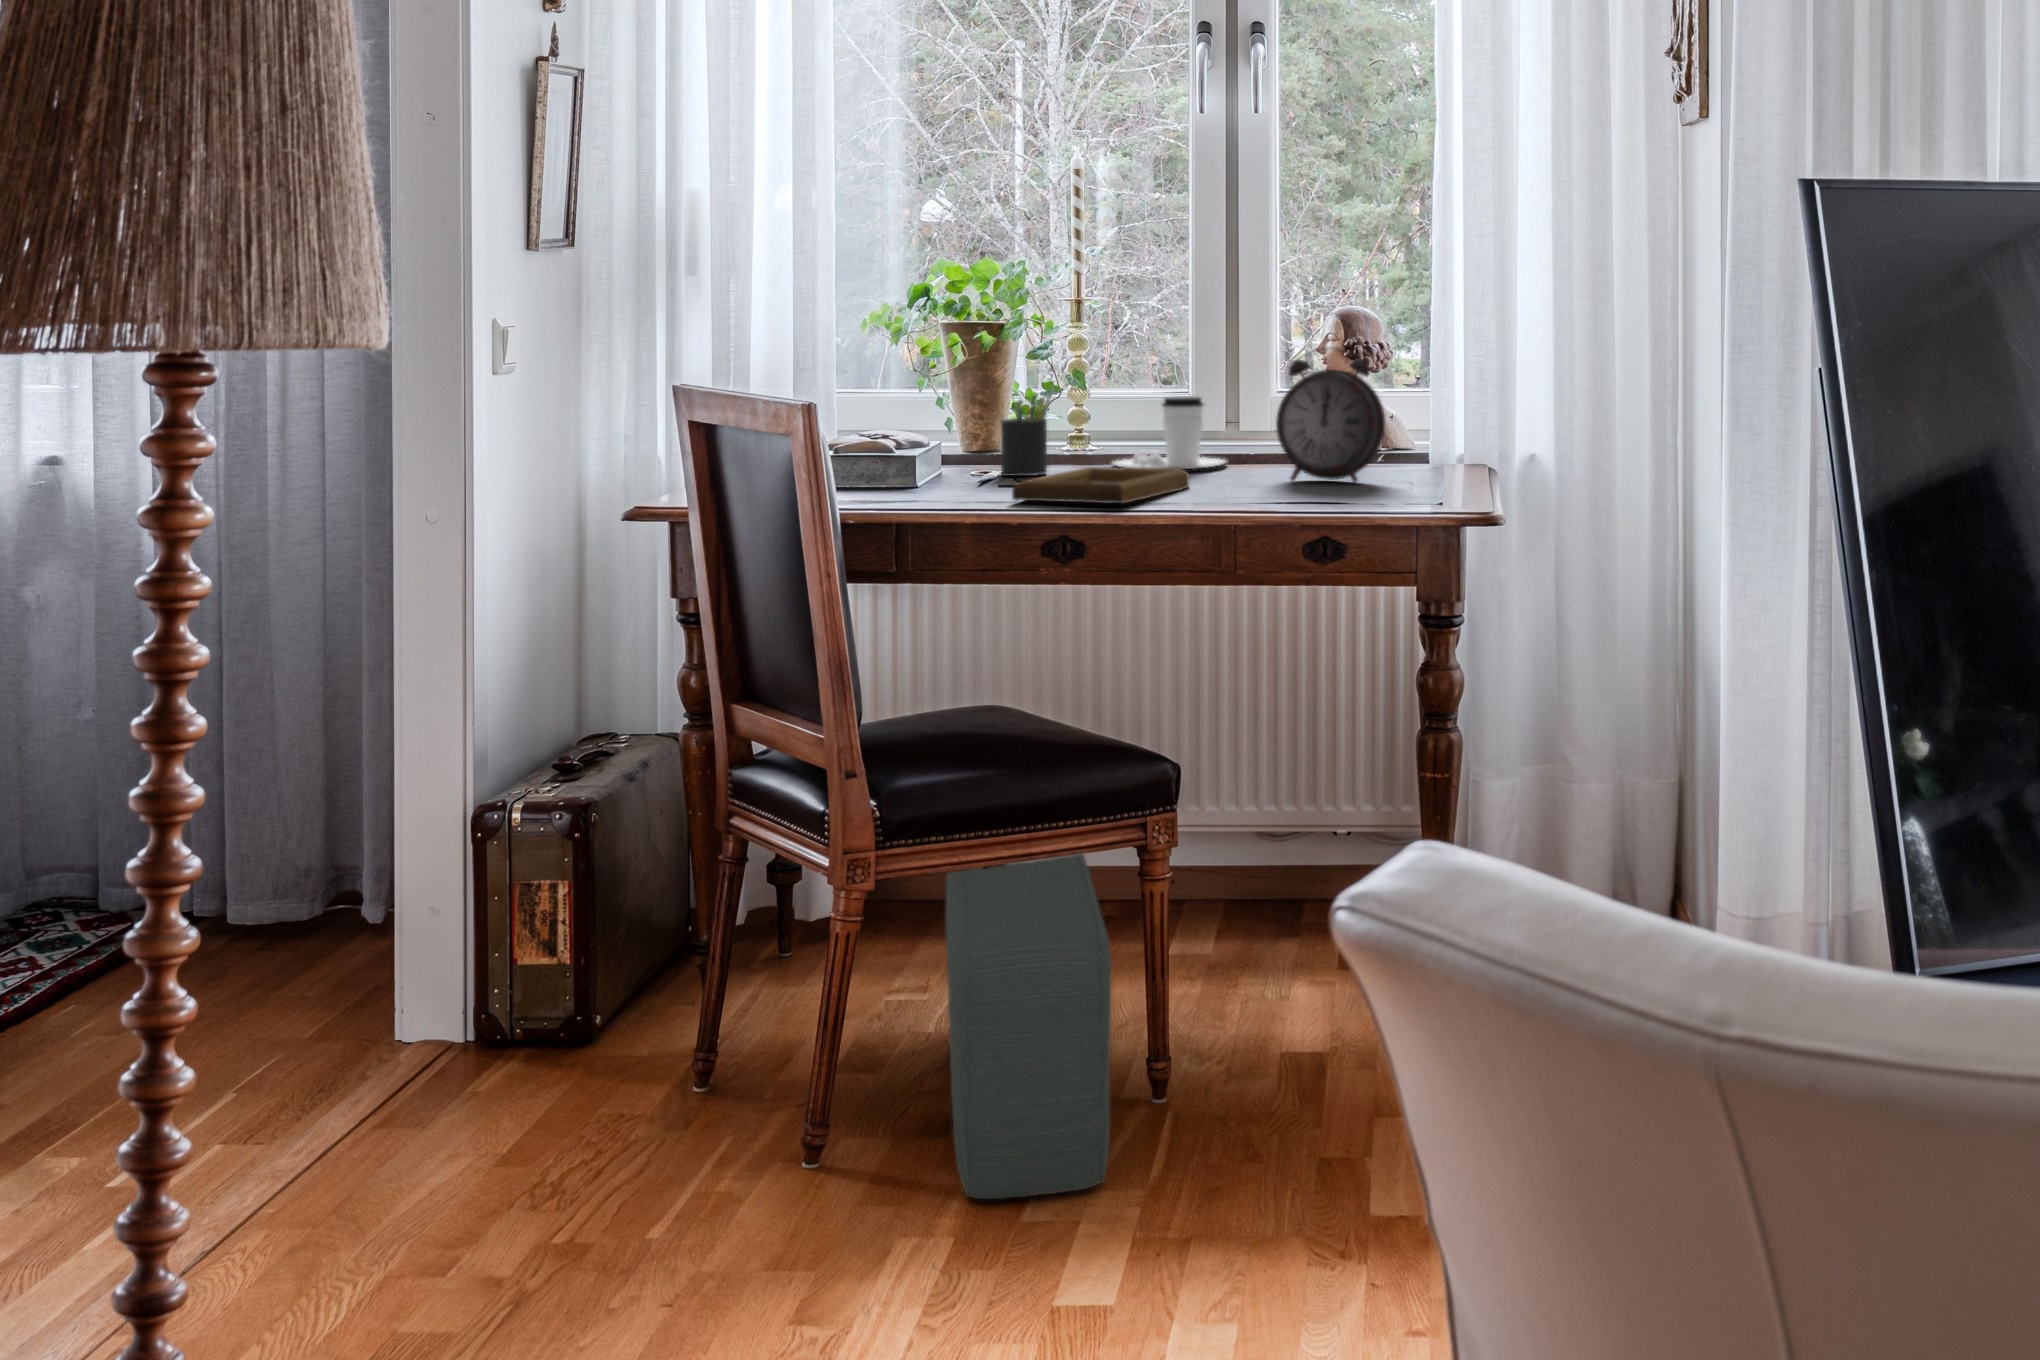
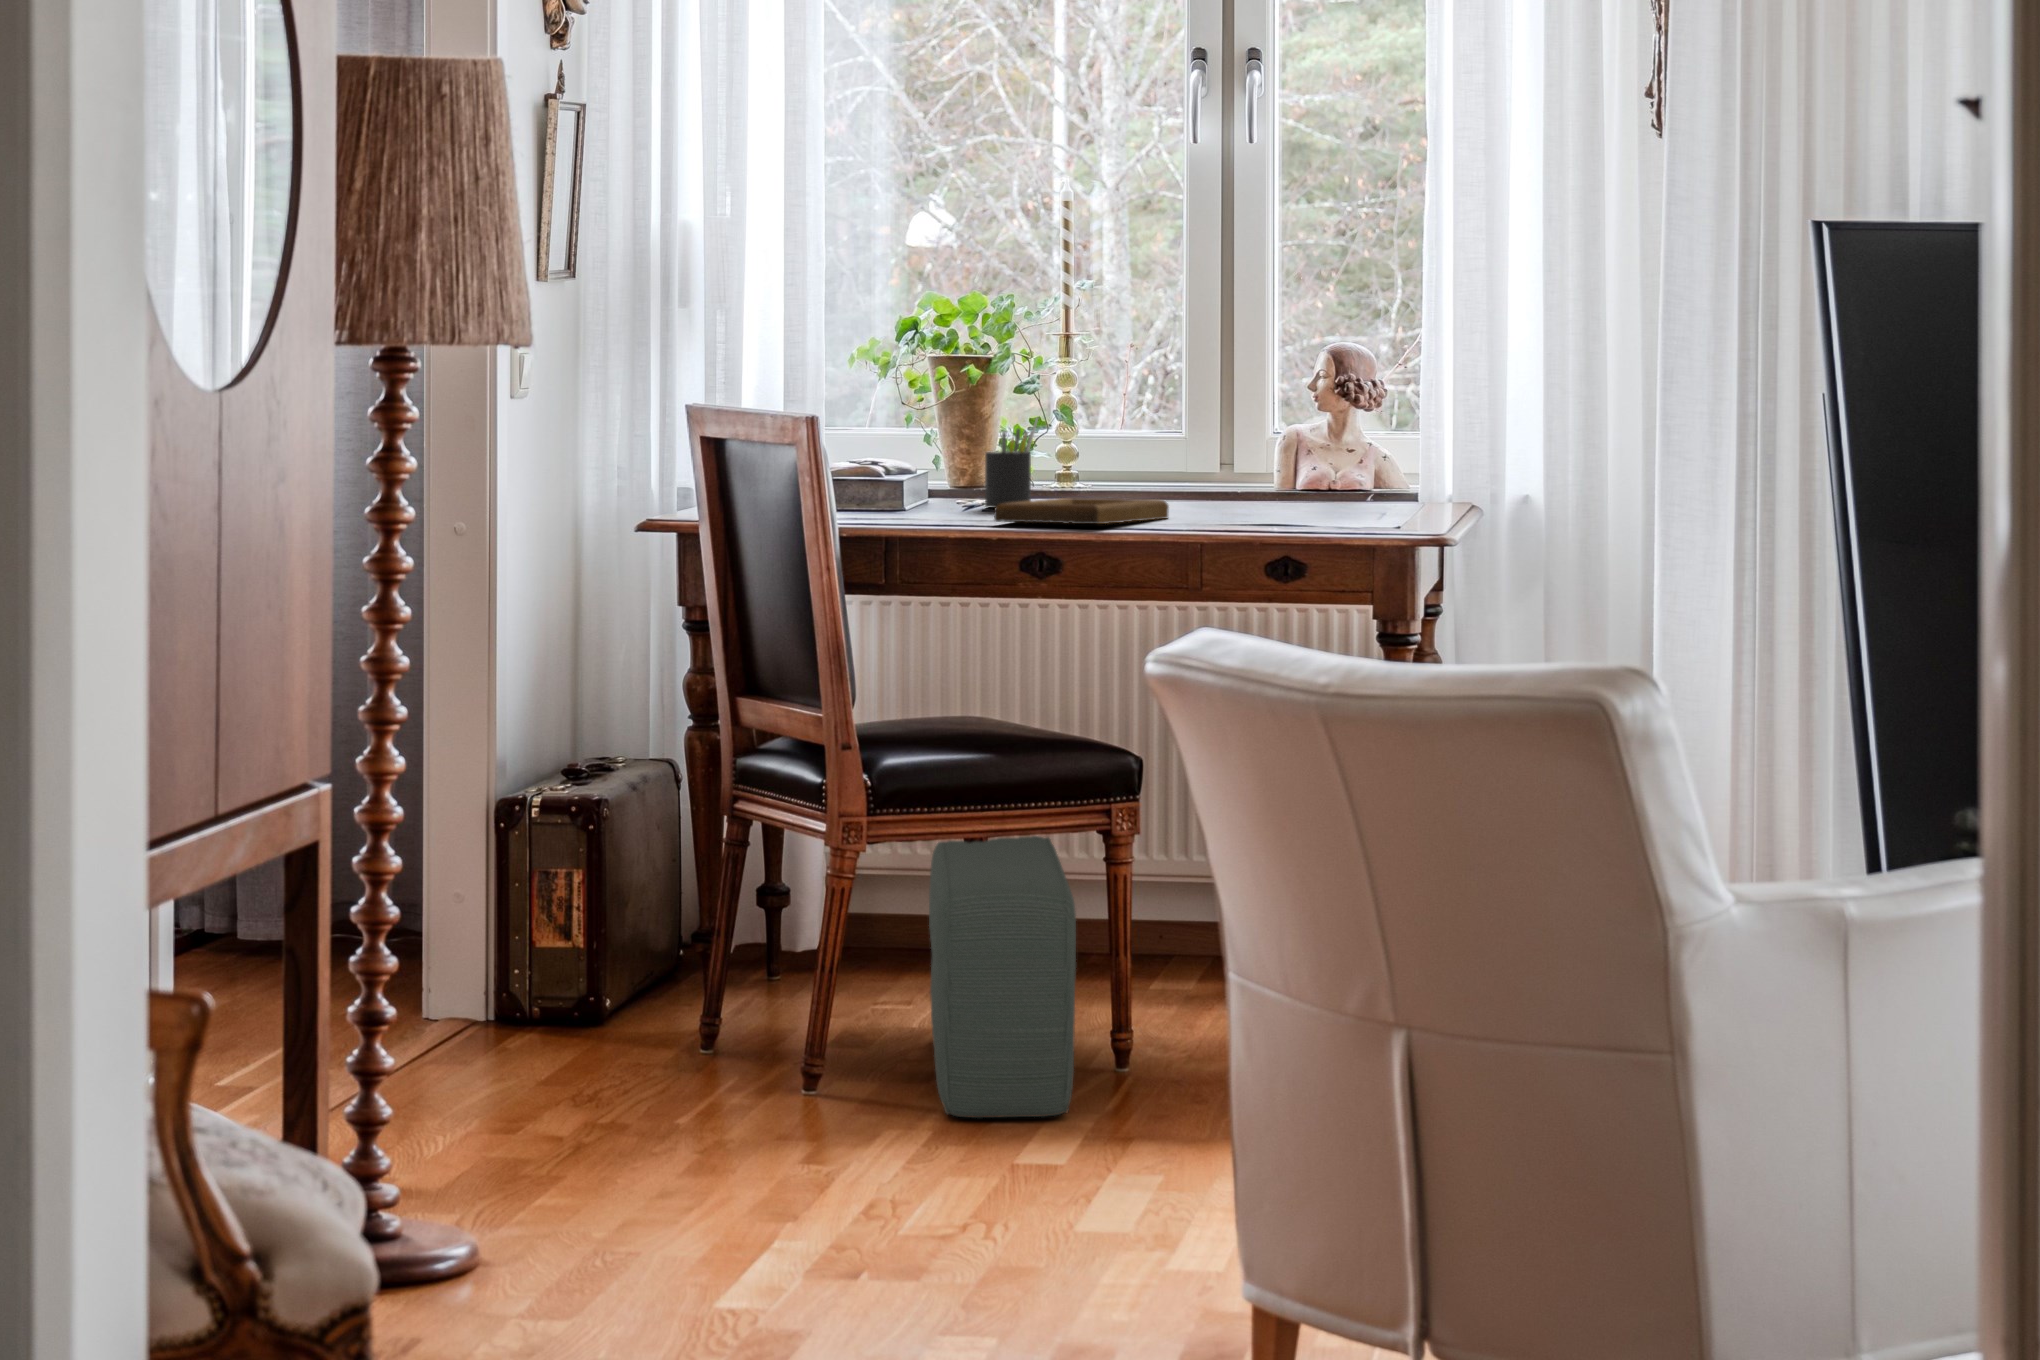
alarm clock: present [1276,350,1386,482] -> none [1257,380,1368,516]
coffee cup: present [1113,396,1226,469] -> none [1096,433,1214,505]

